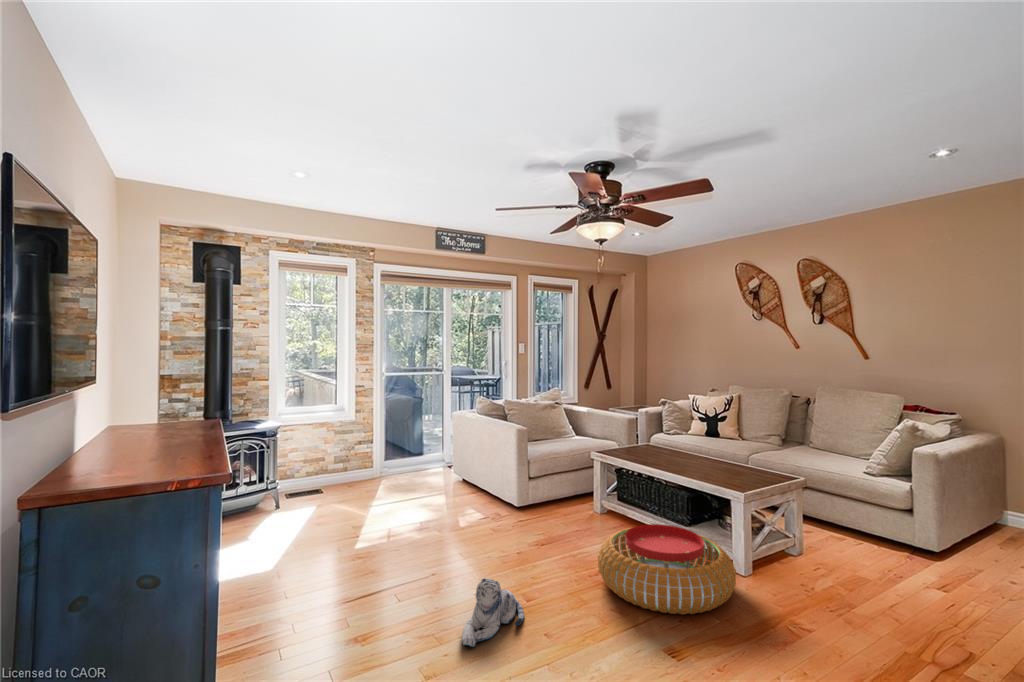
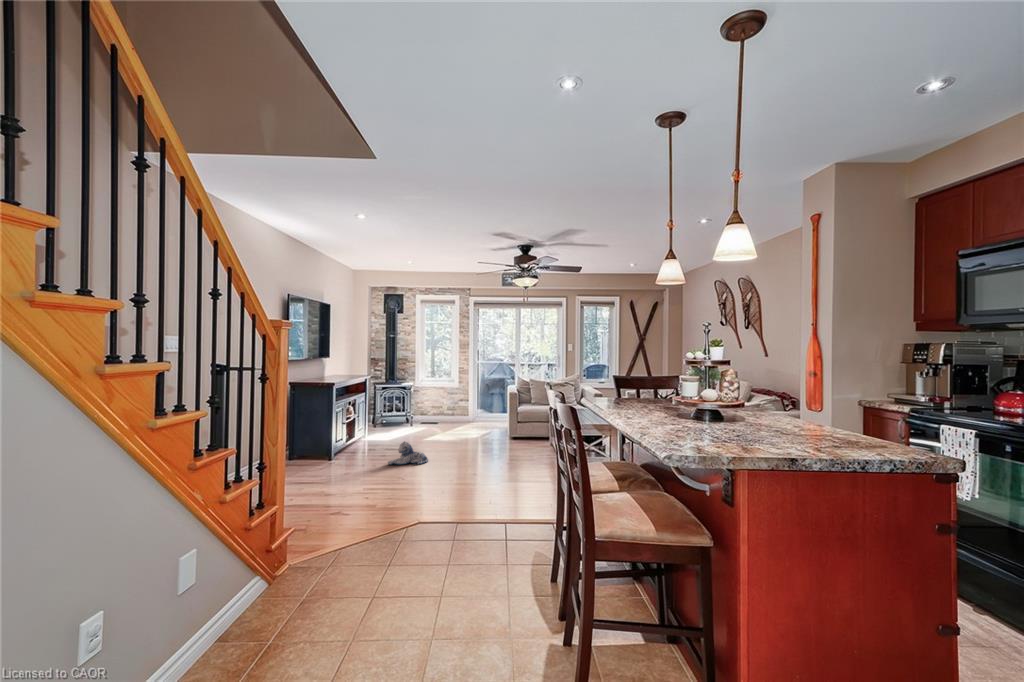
pouf: present [598,524,736,615] -> none [464,440,534,477]

